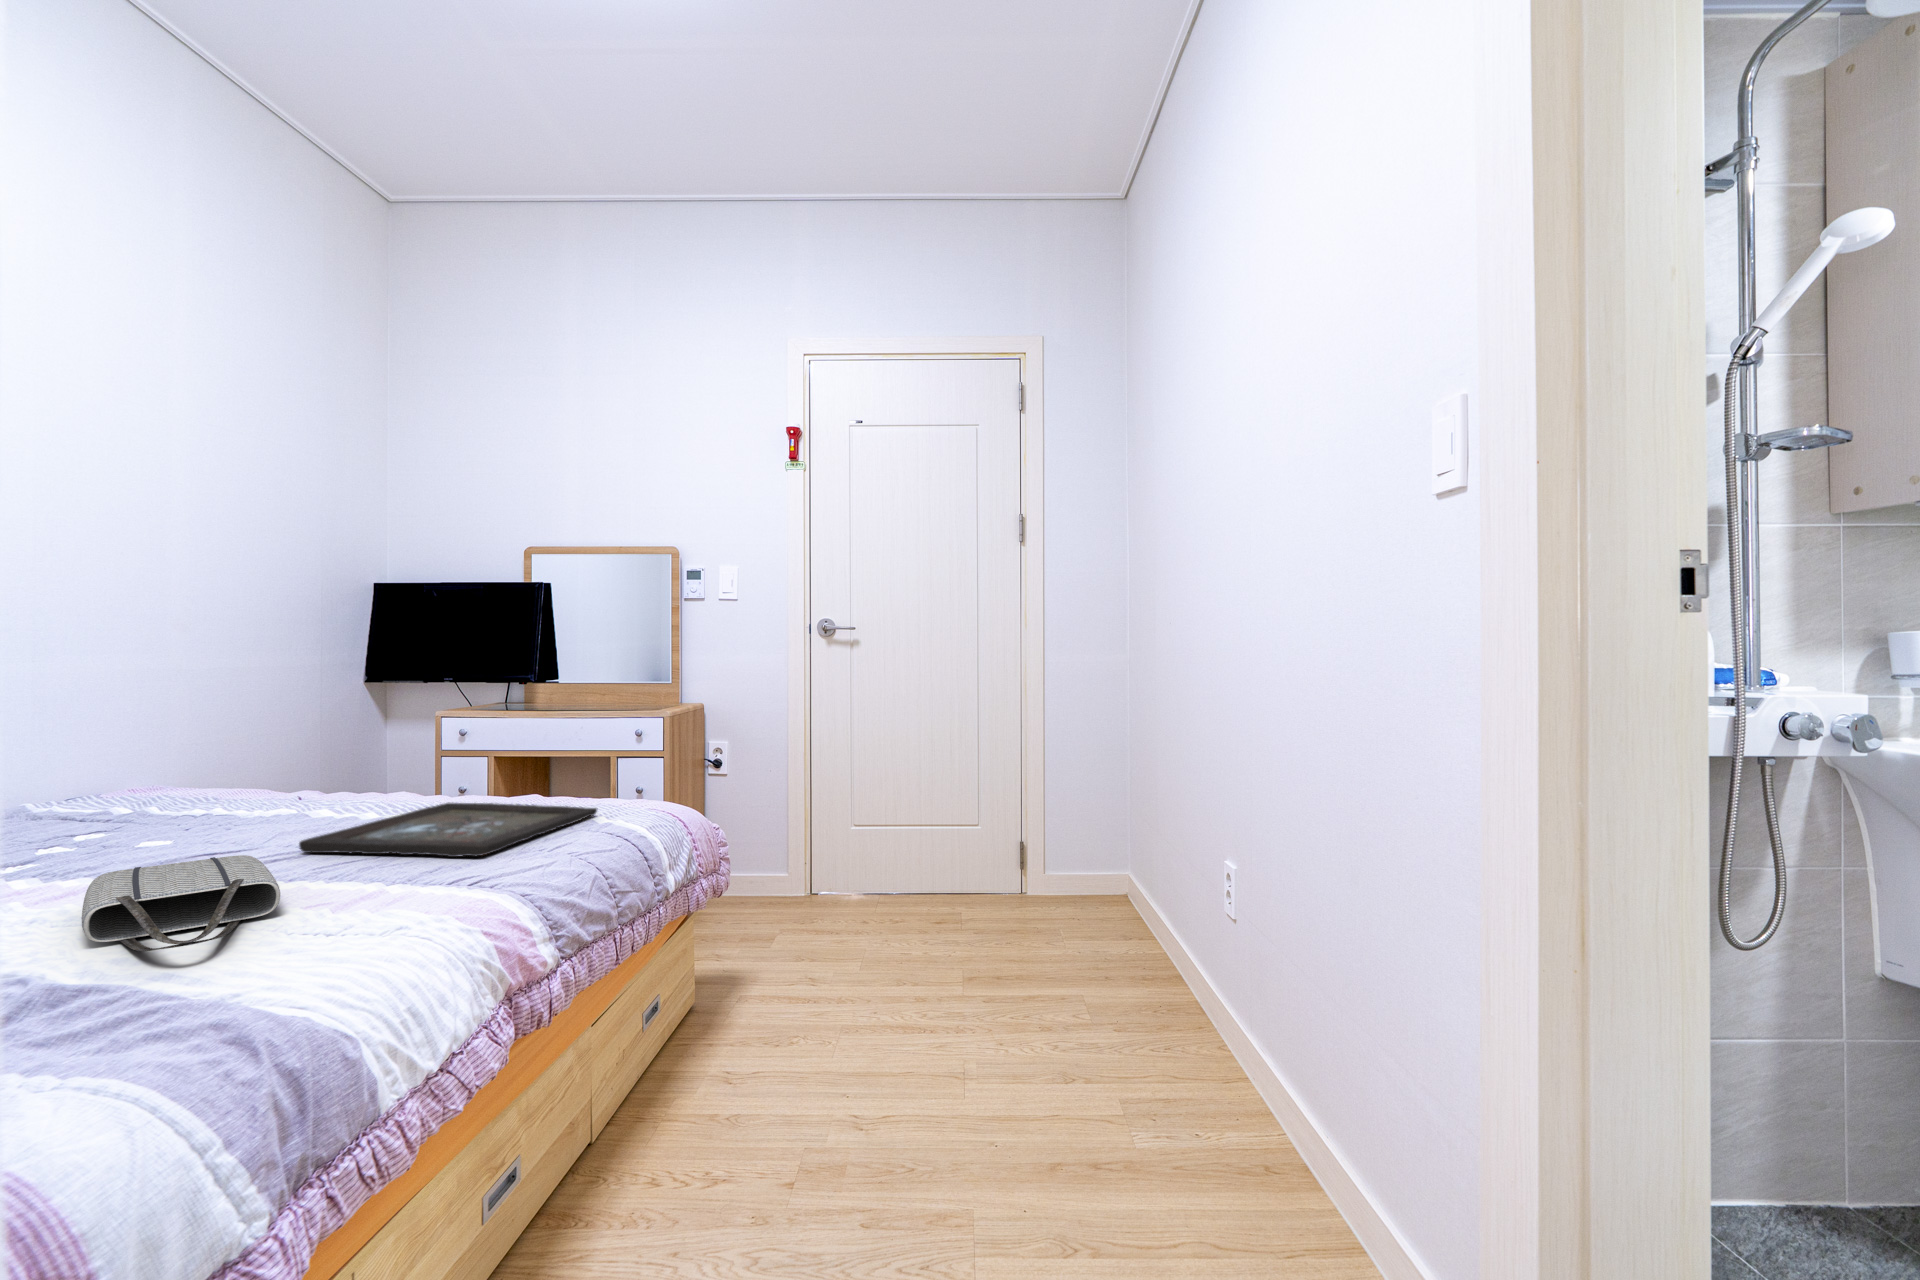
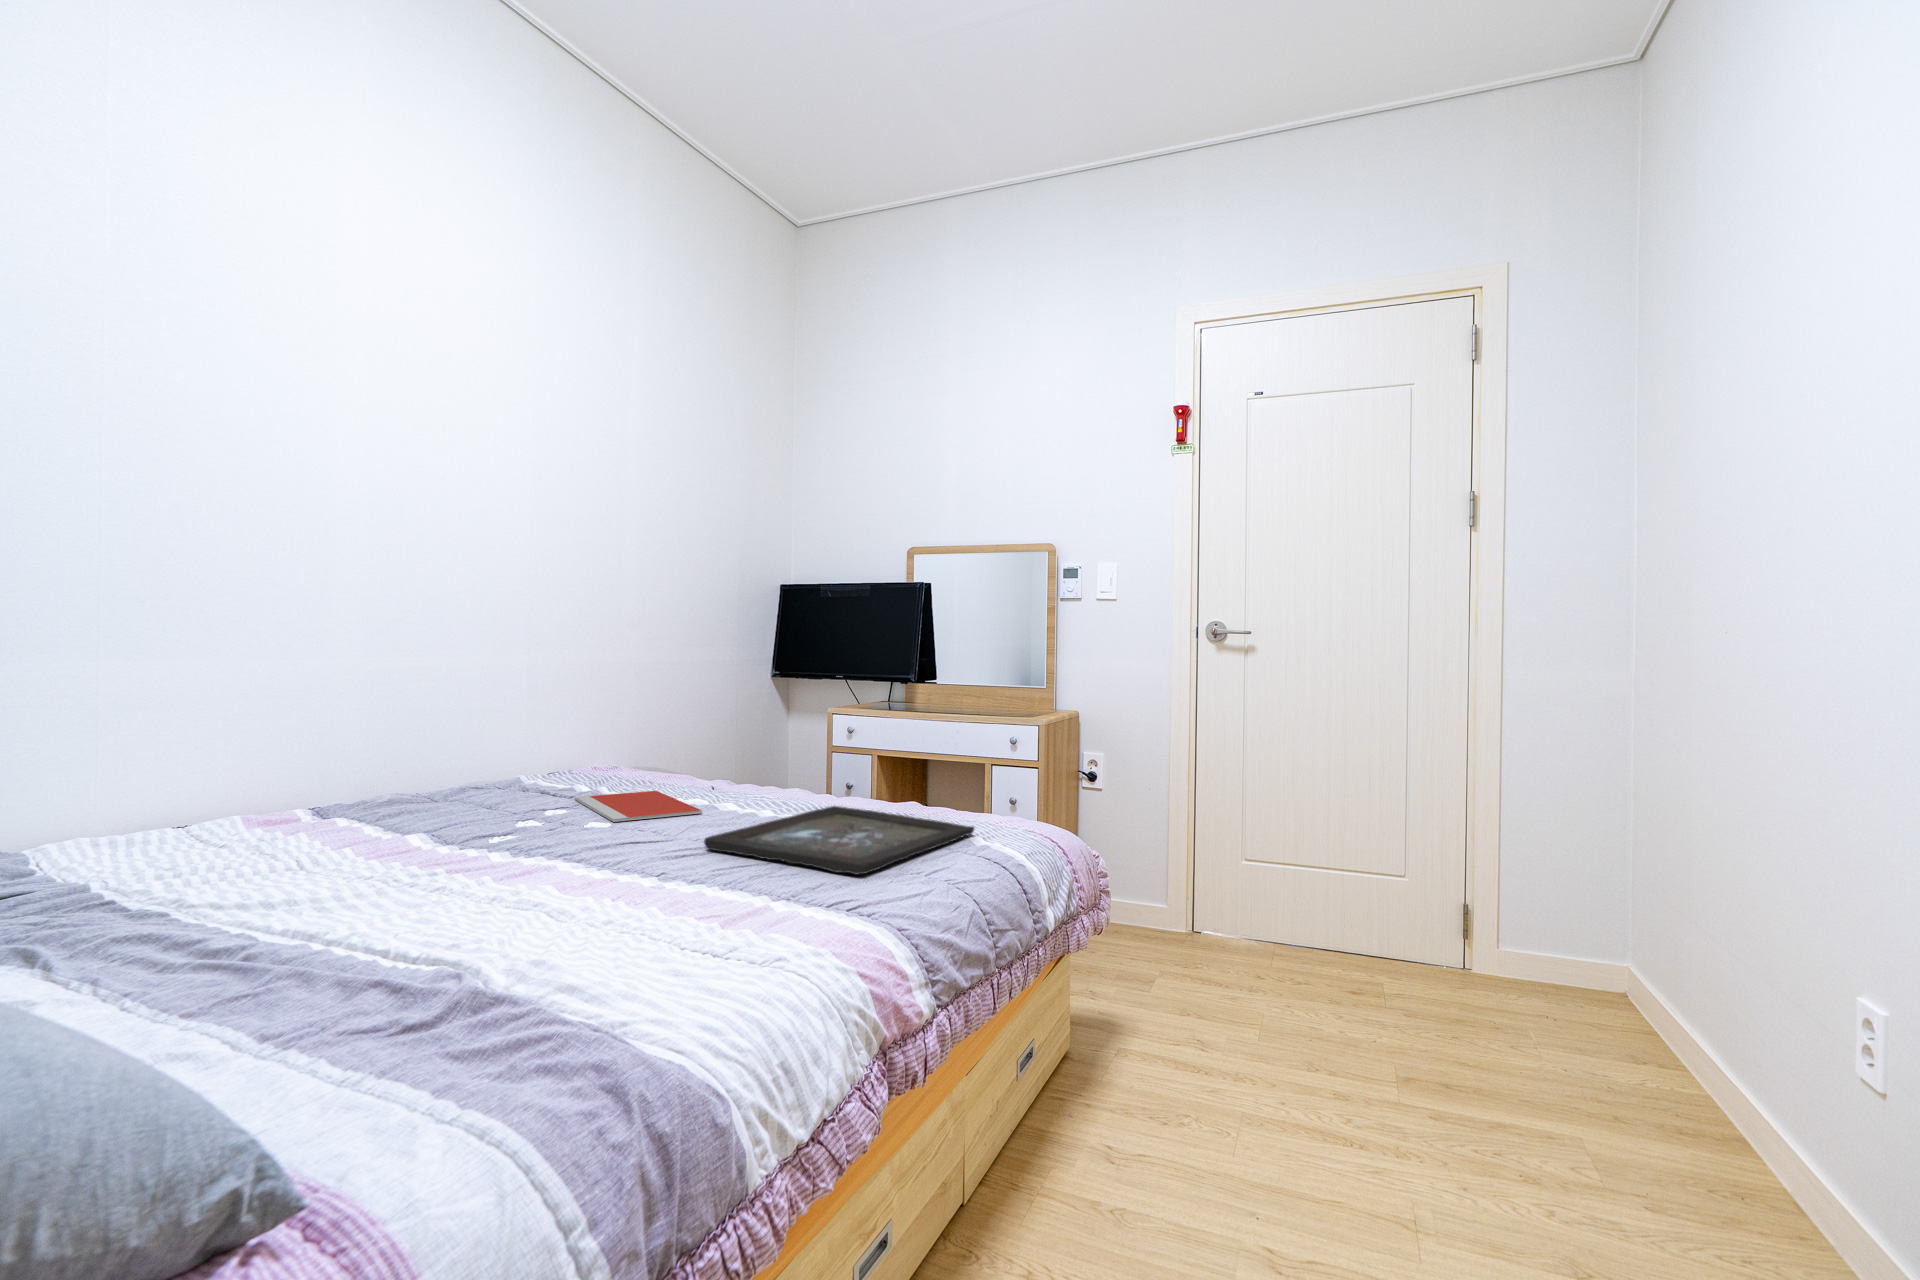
notebook: none [112,807,289,840] -> present [575,791,702,822]
tote bag: present [82,855,280,952] -> none [517,852,676,959]

